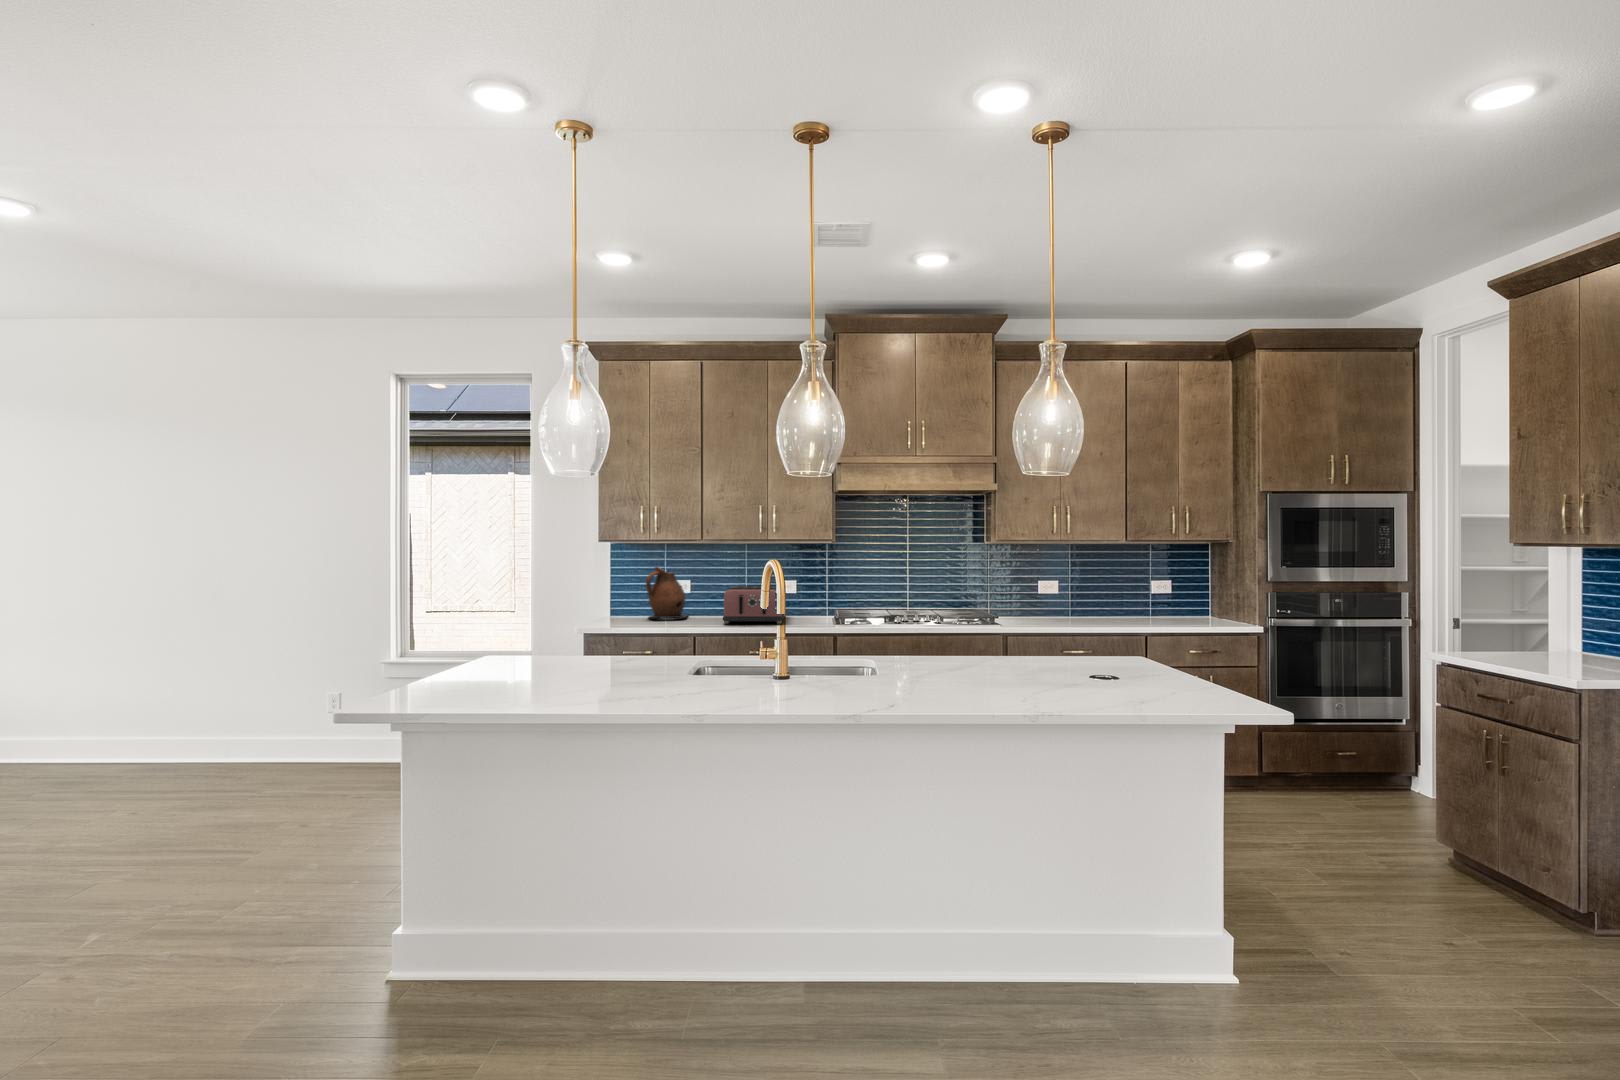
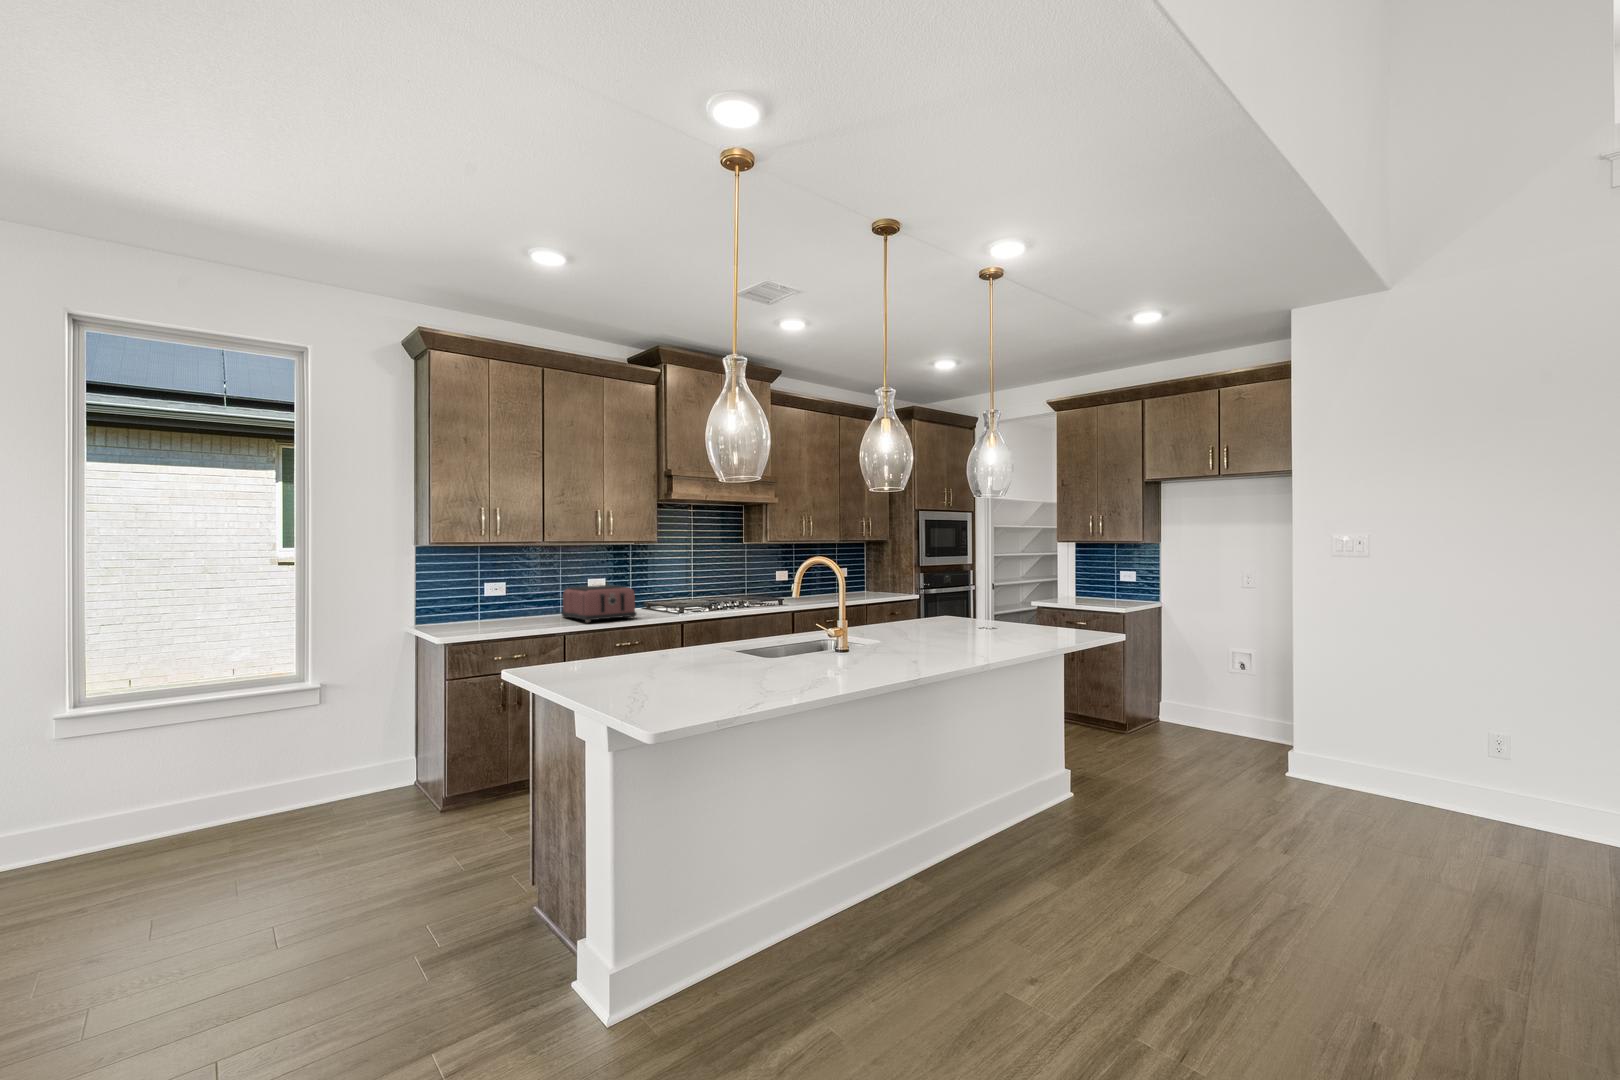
ceramic pitcher: present [646,567,687,618] -> none [476,572,528,625]

